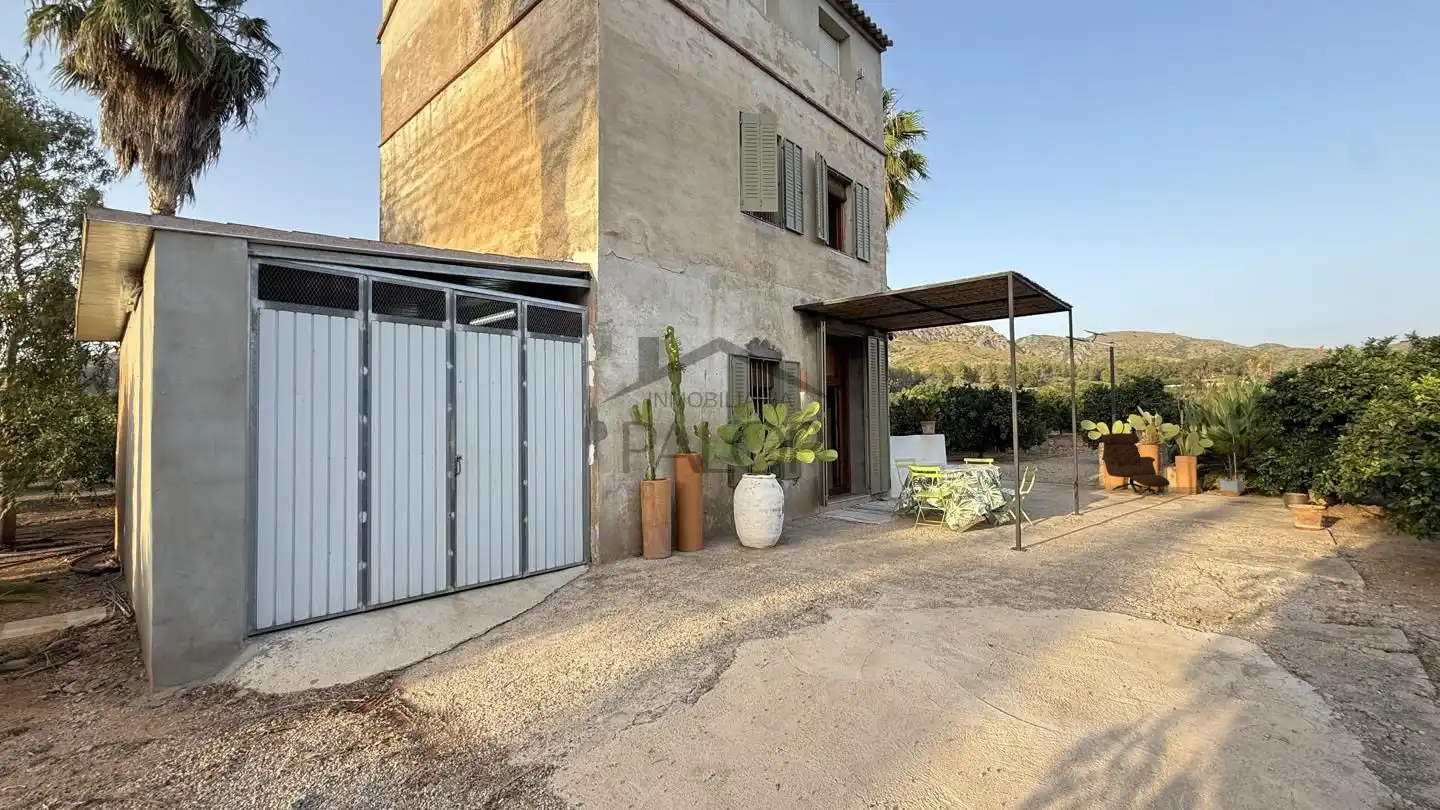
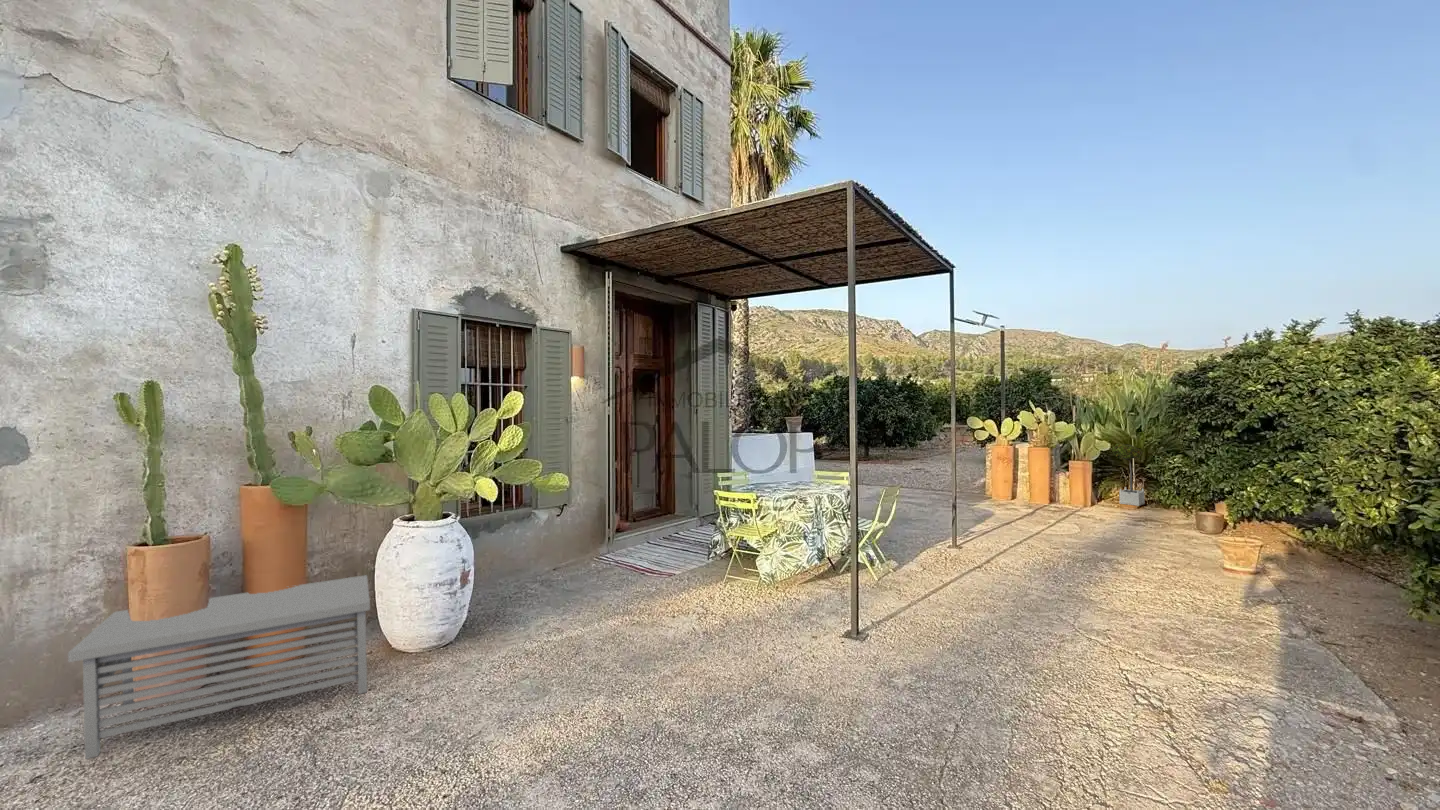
lounge chair: present [1102,433,1170,495] -> none [988,433,1065,512]
storage bench: none [633,506,756,576] -> present [68,575,370,759]

